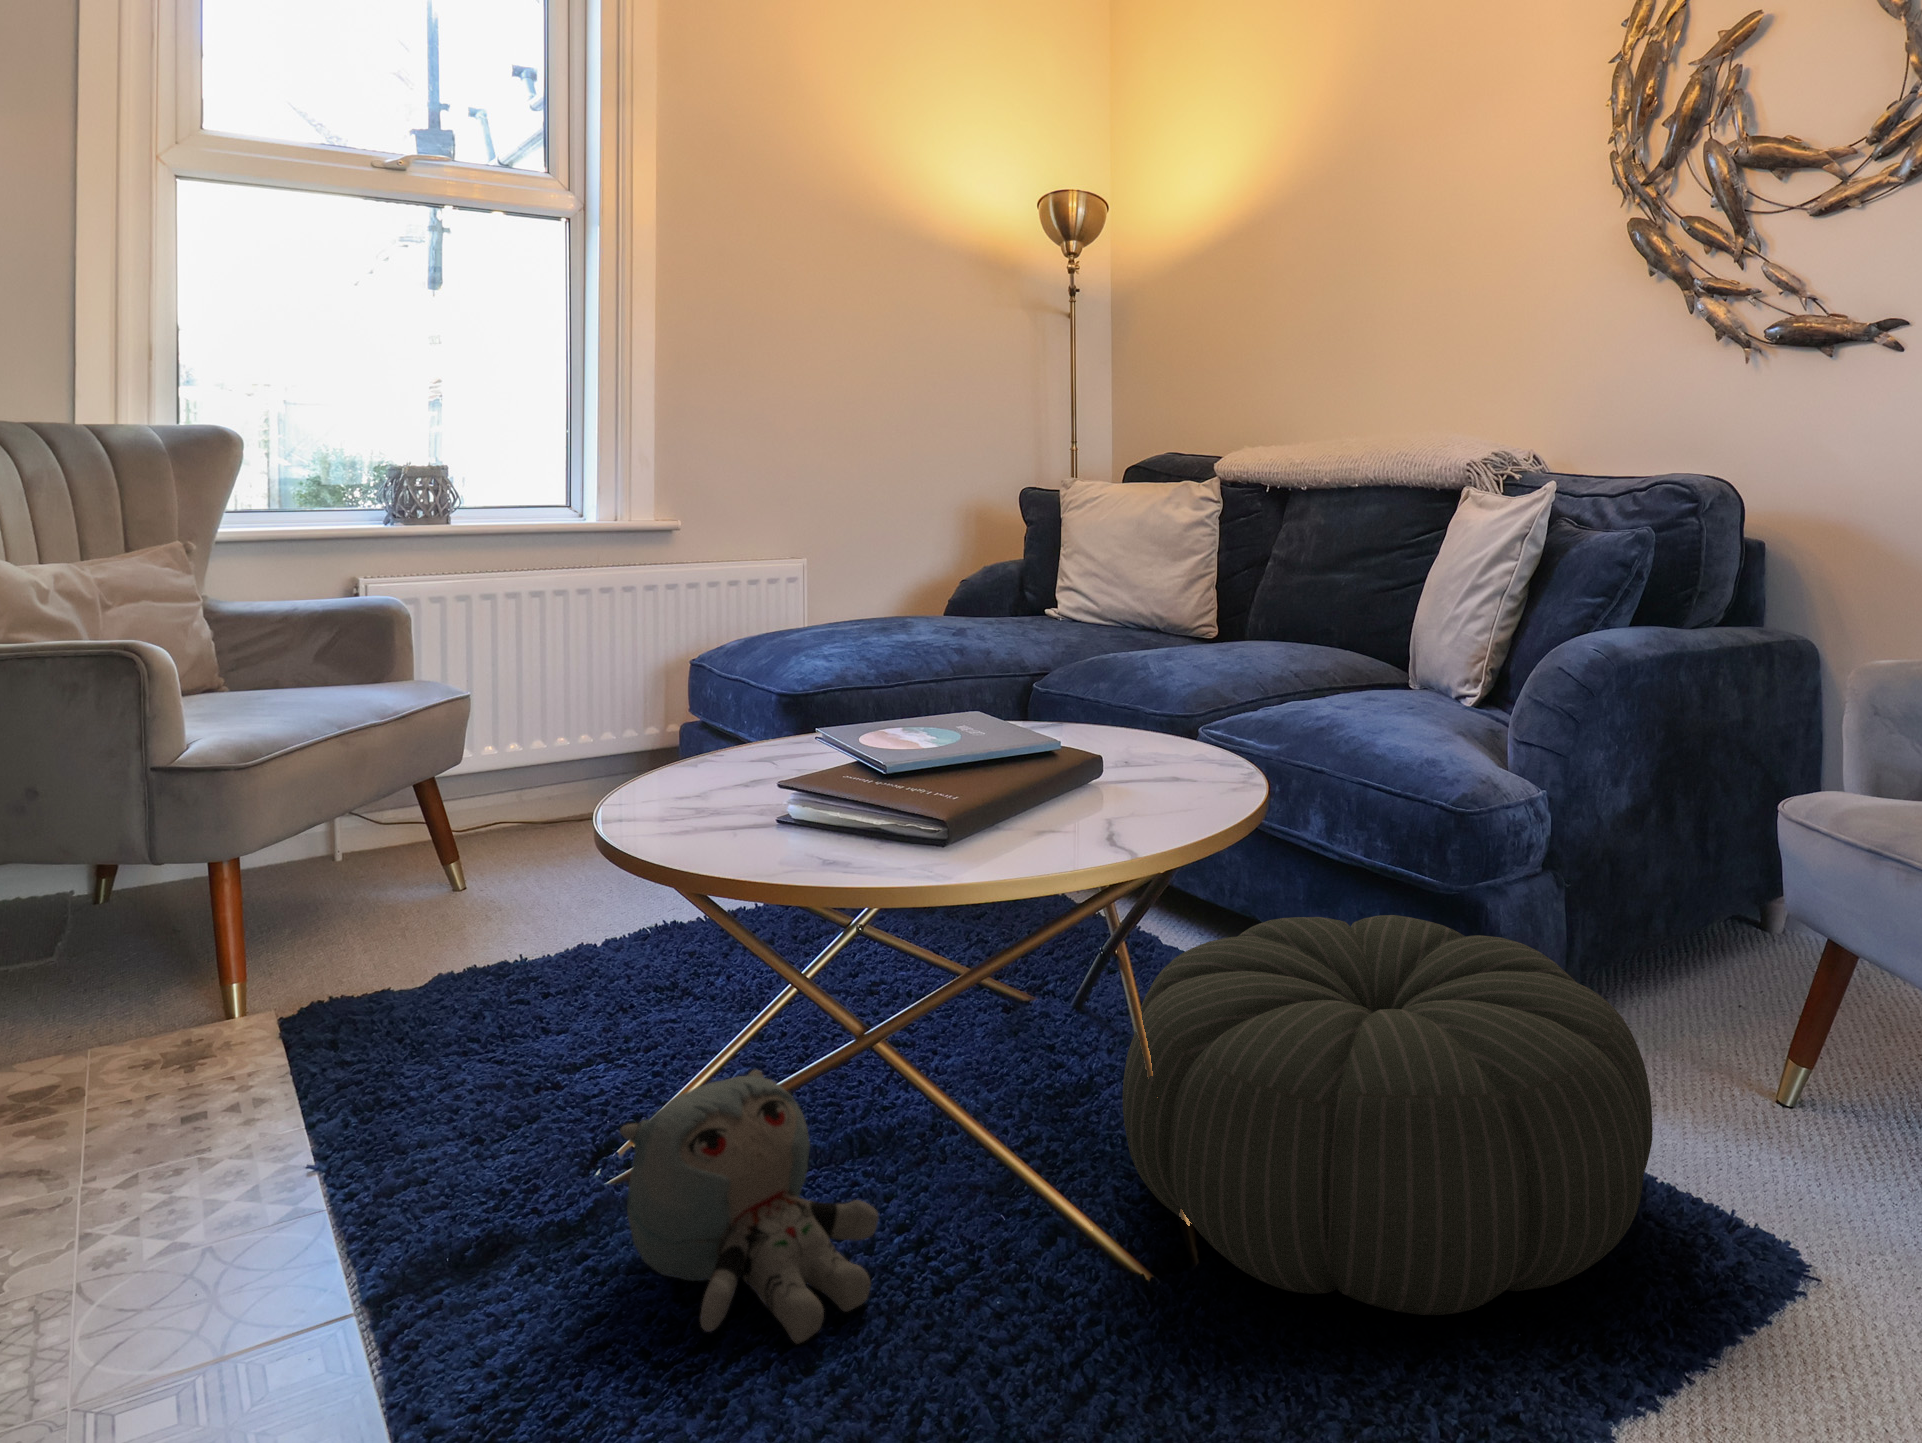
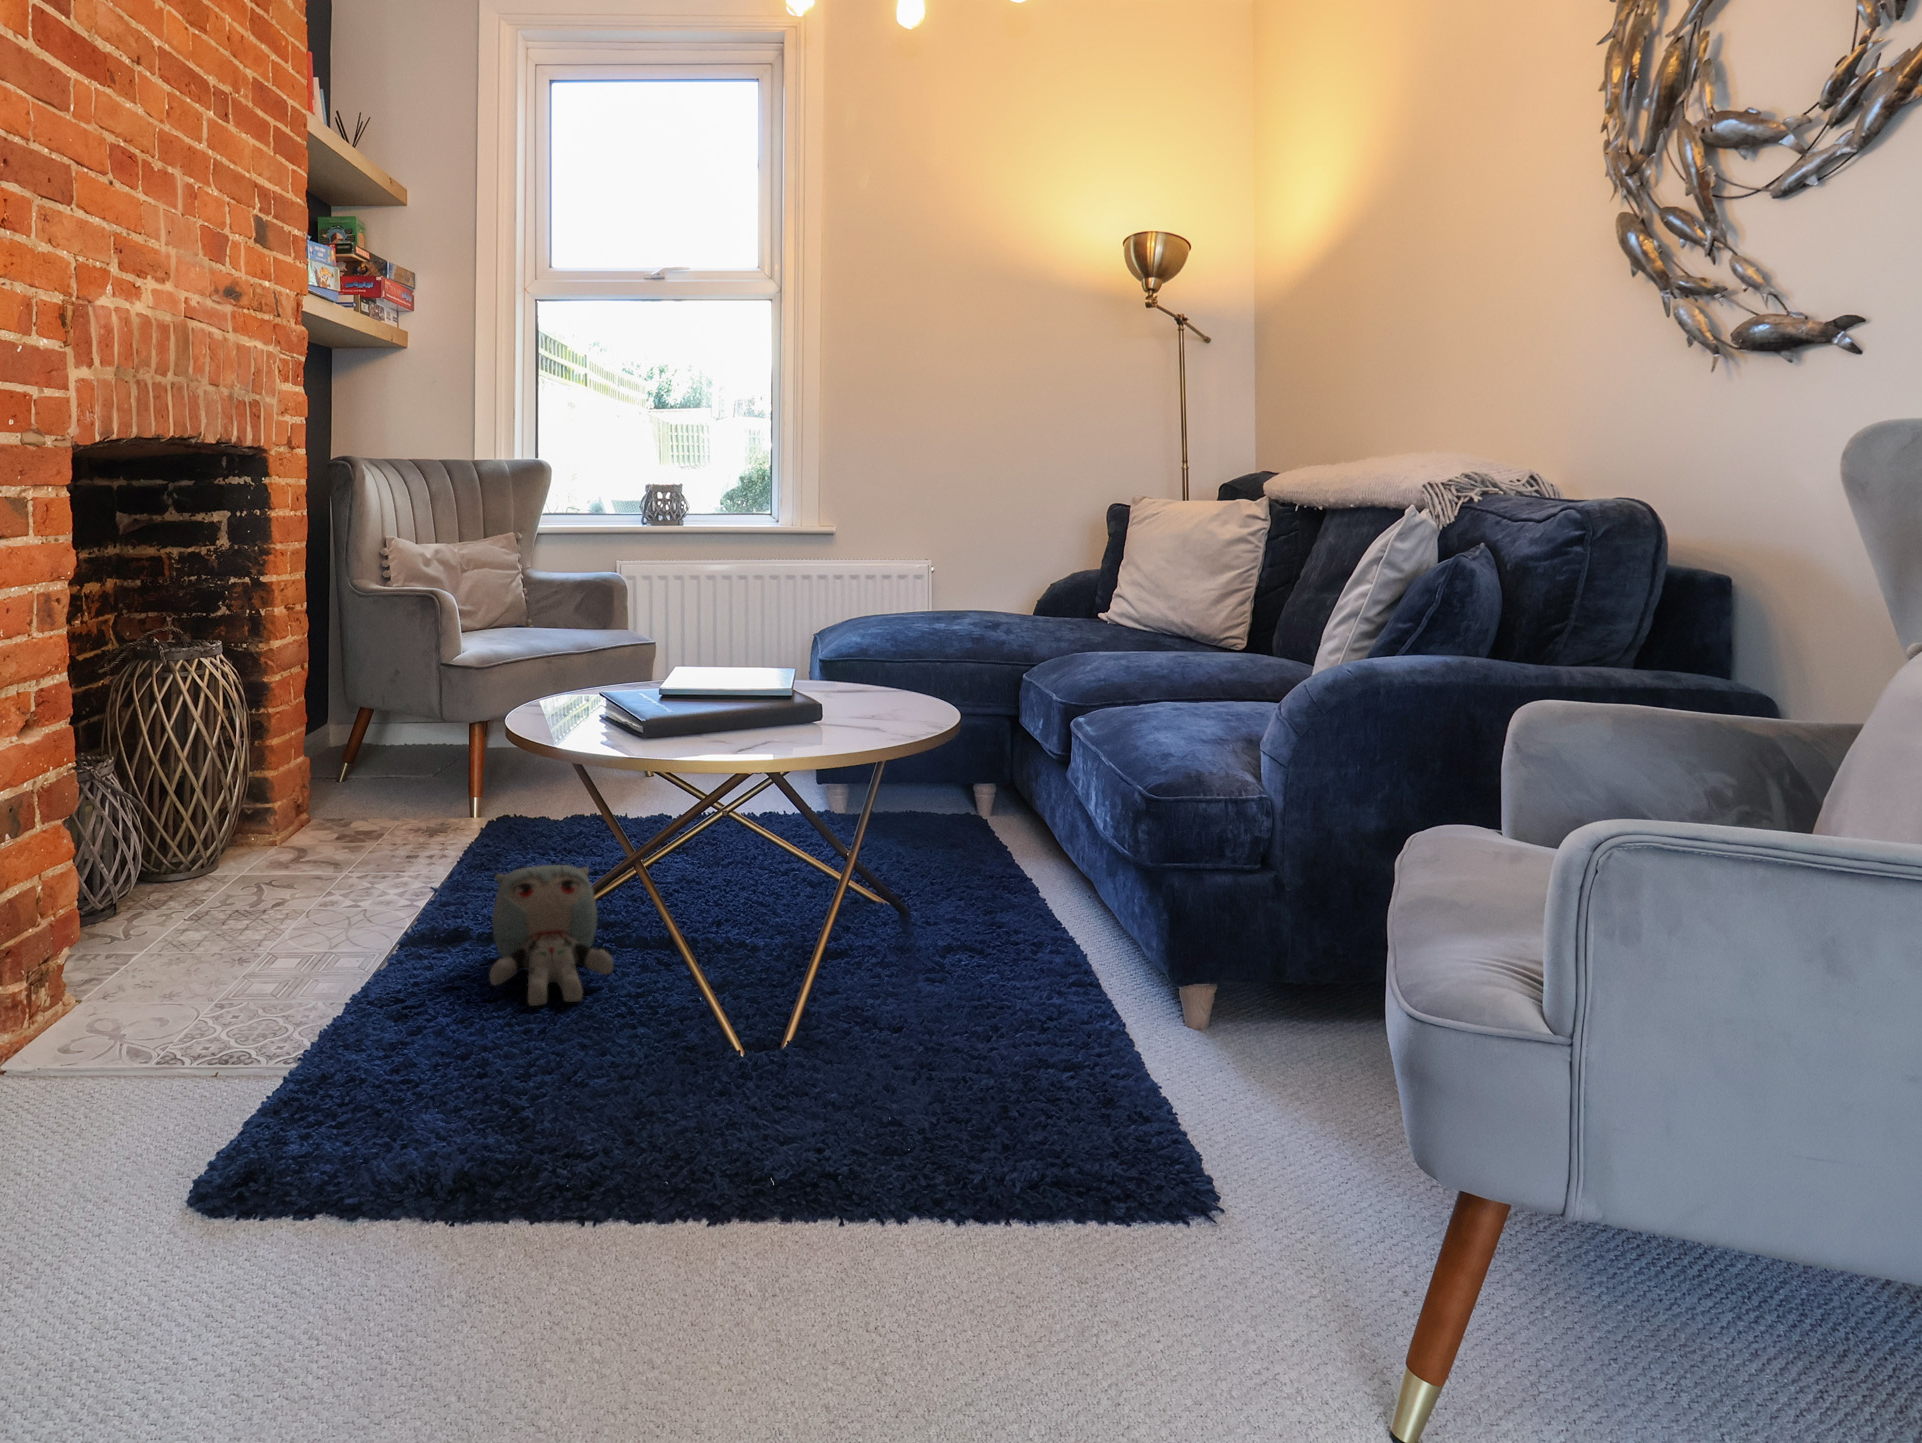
pouf: present [1123,915,1653,1315] -> none [736,845,1132,1115]

